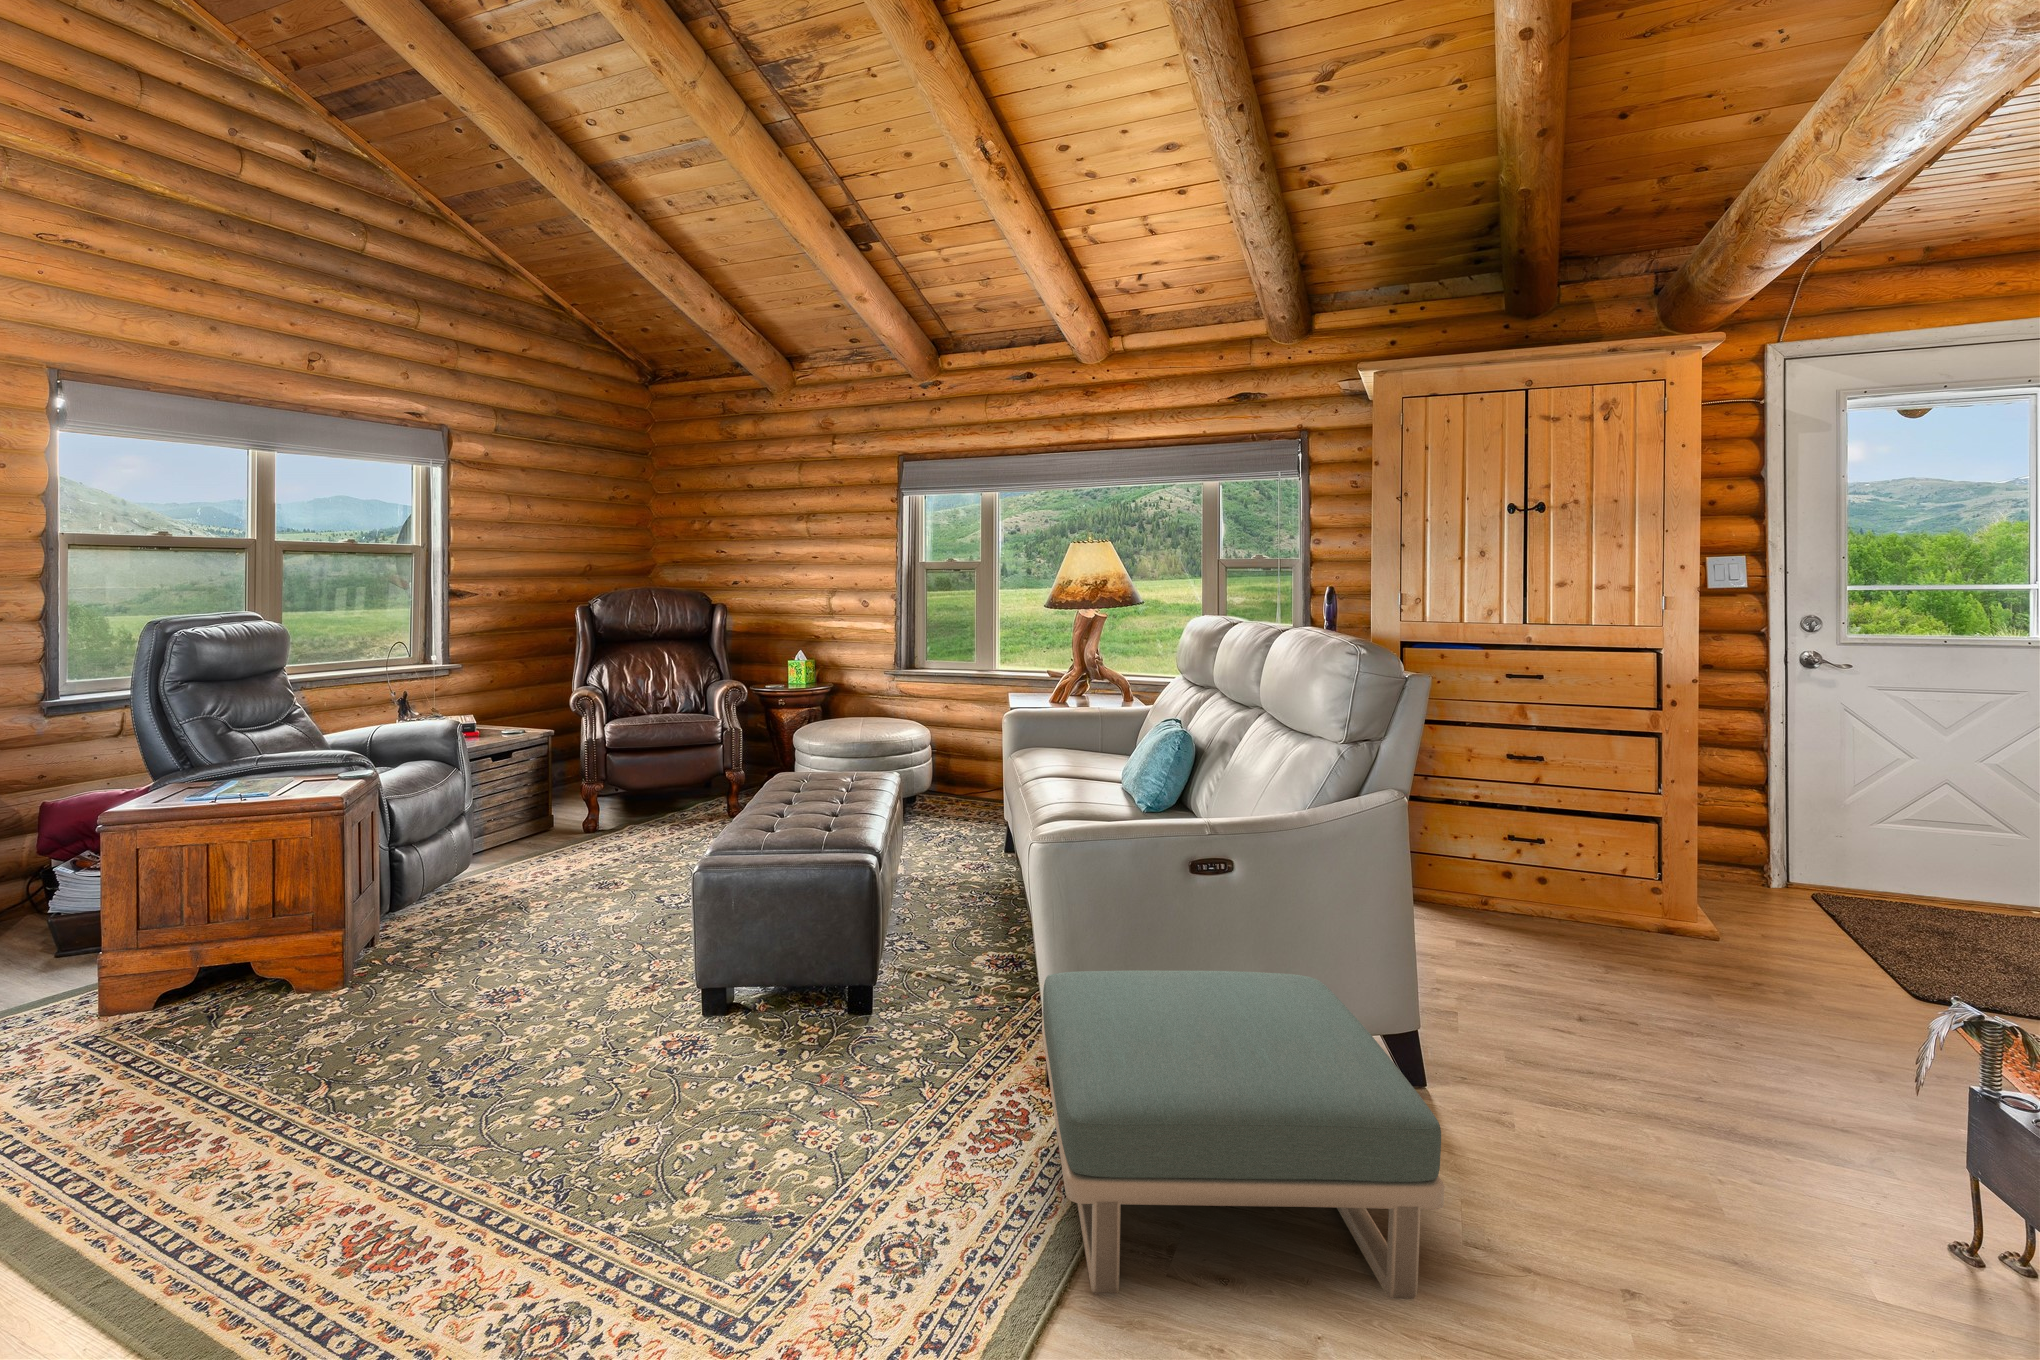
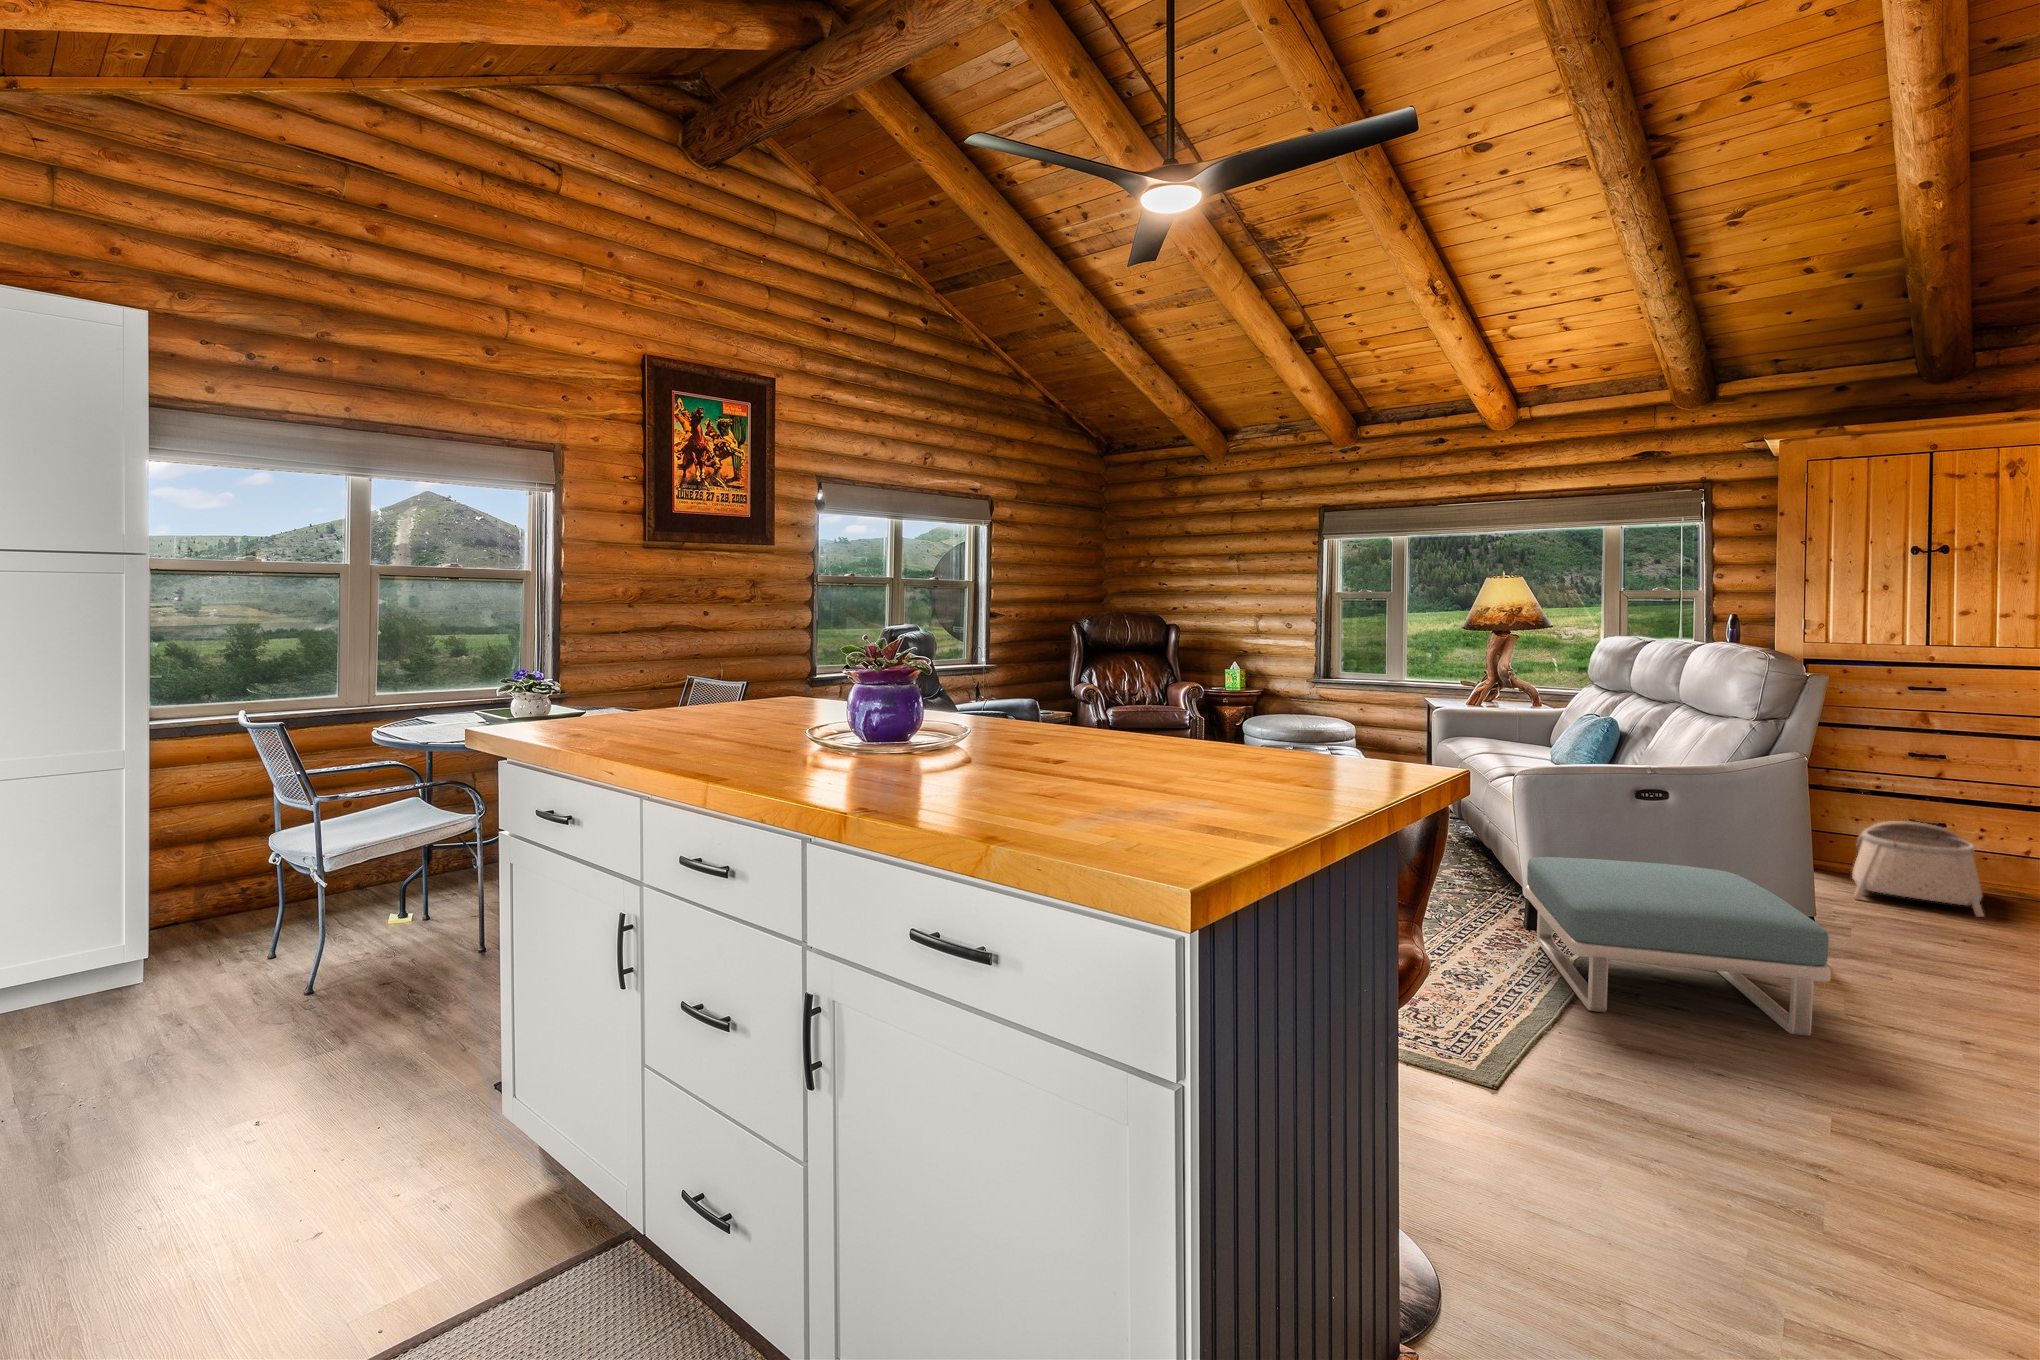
basket: none [1449,839,1586,961] -> present [1852,821,1984,917]

